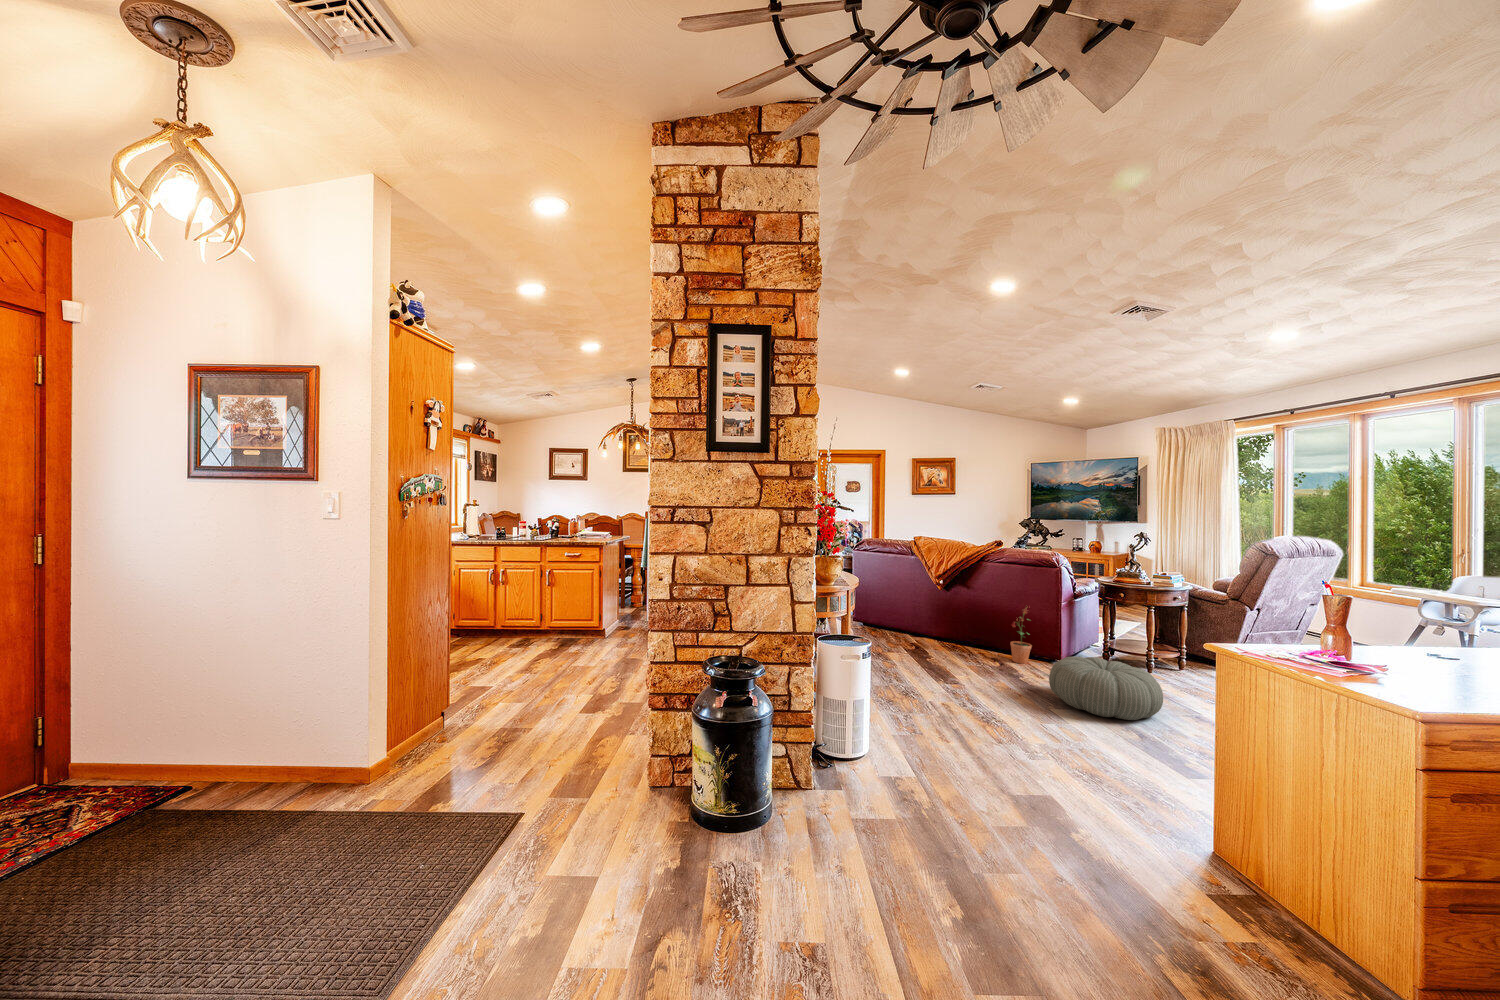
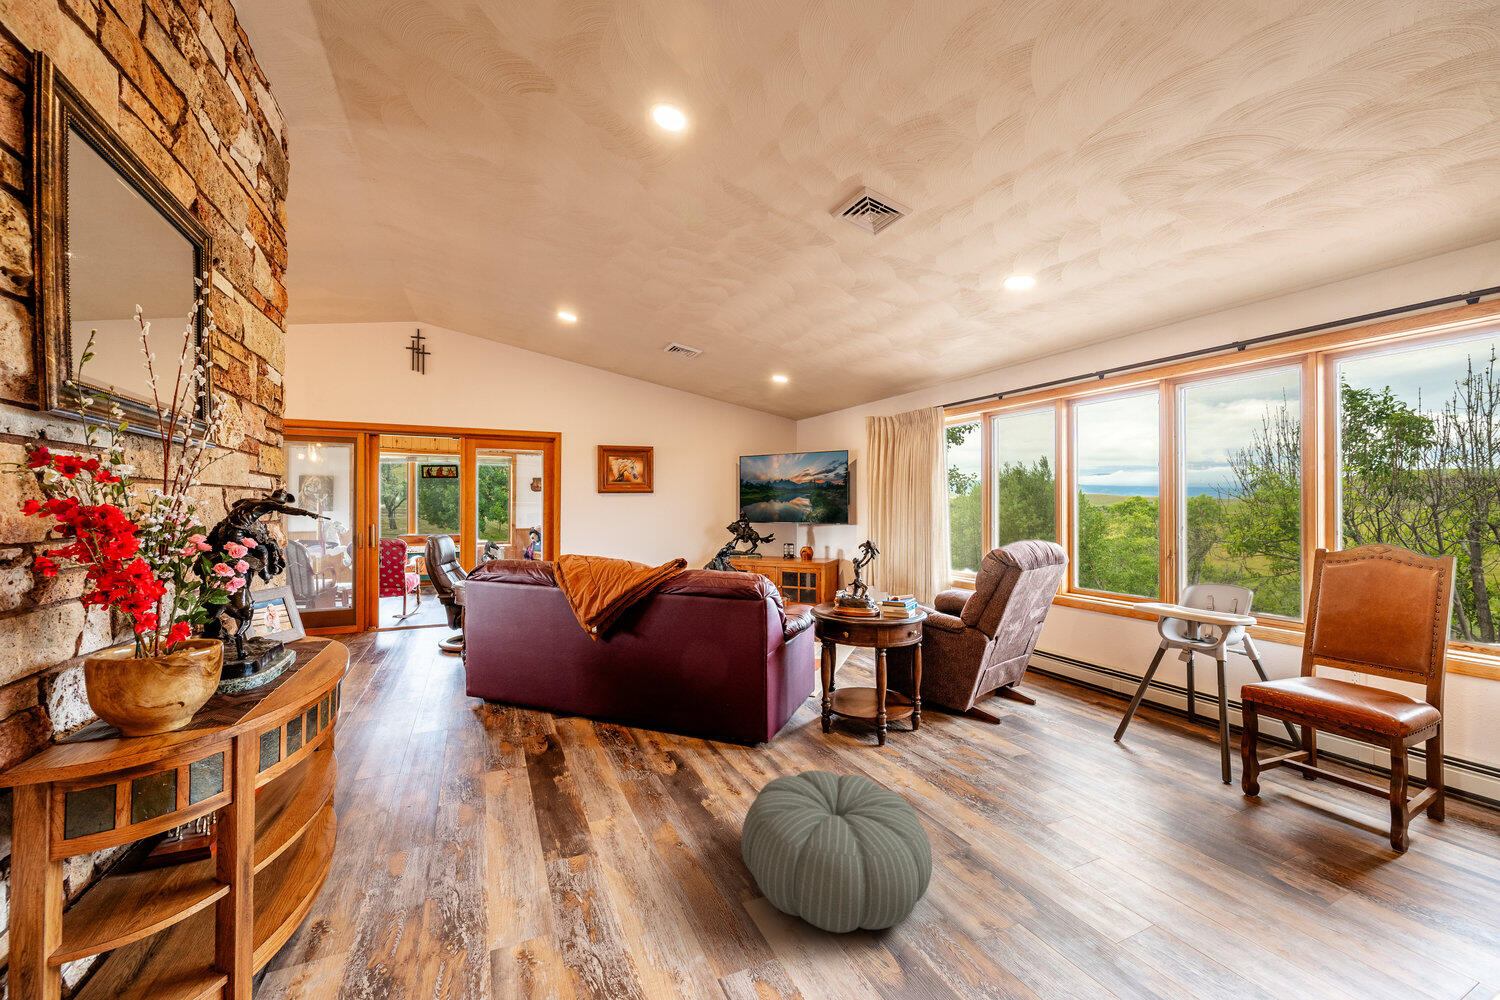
potted plant: present [1010,606,1032,664] -> none [691,661,727,763]

